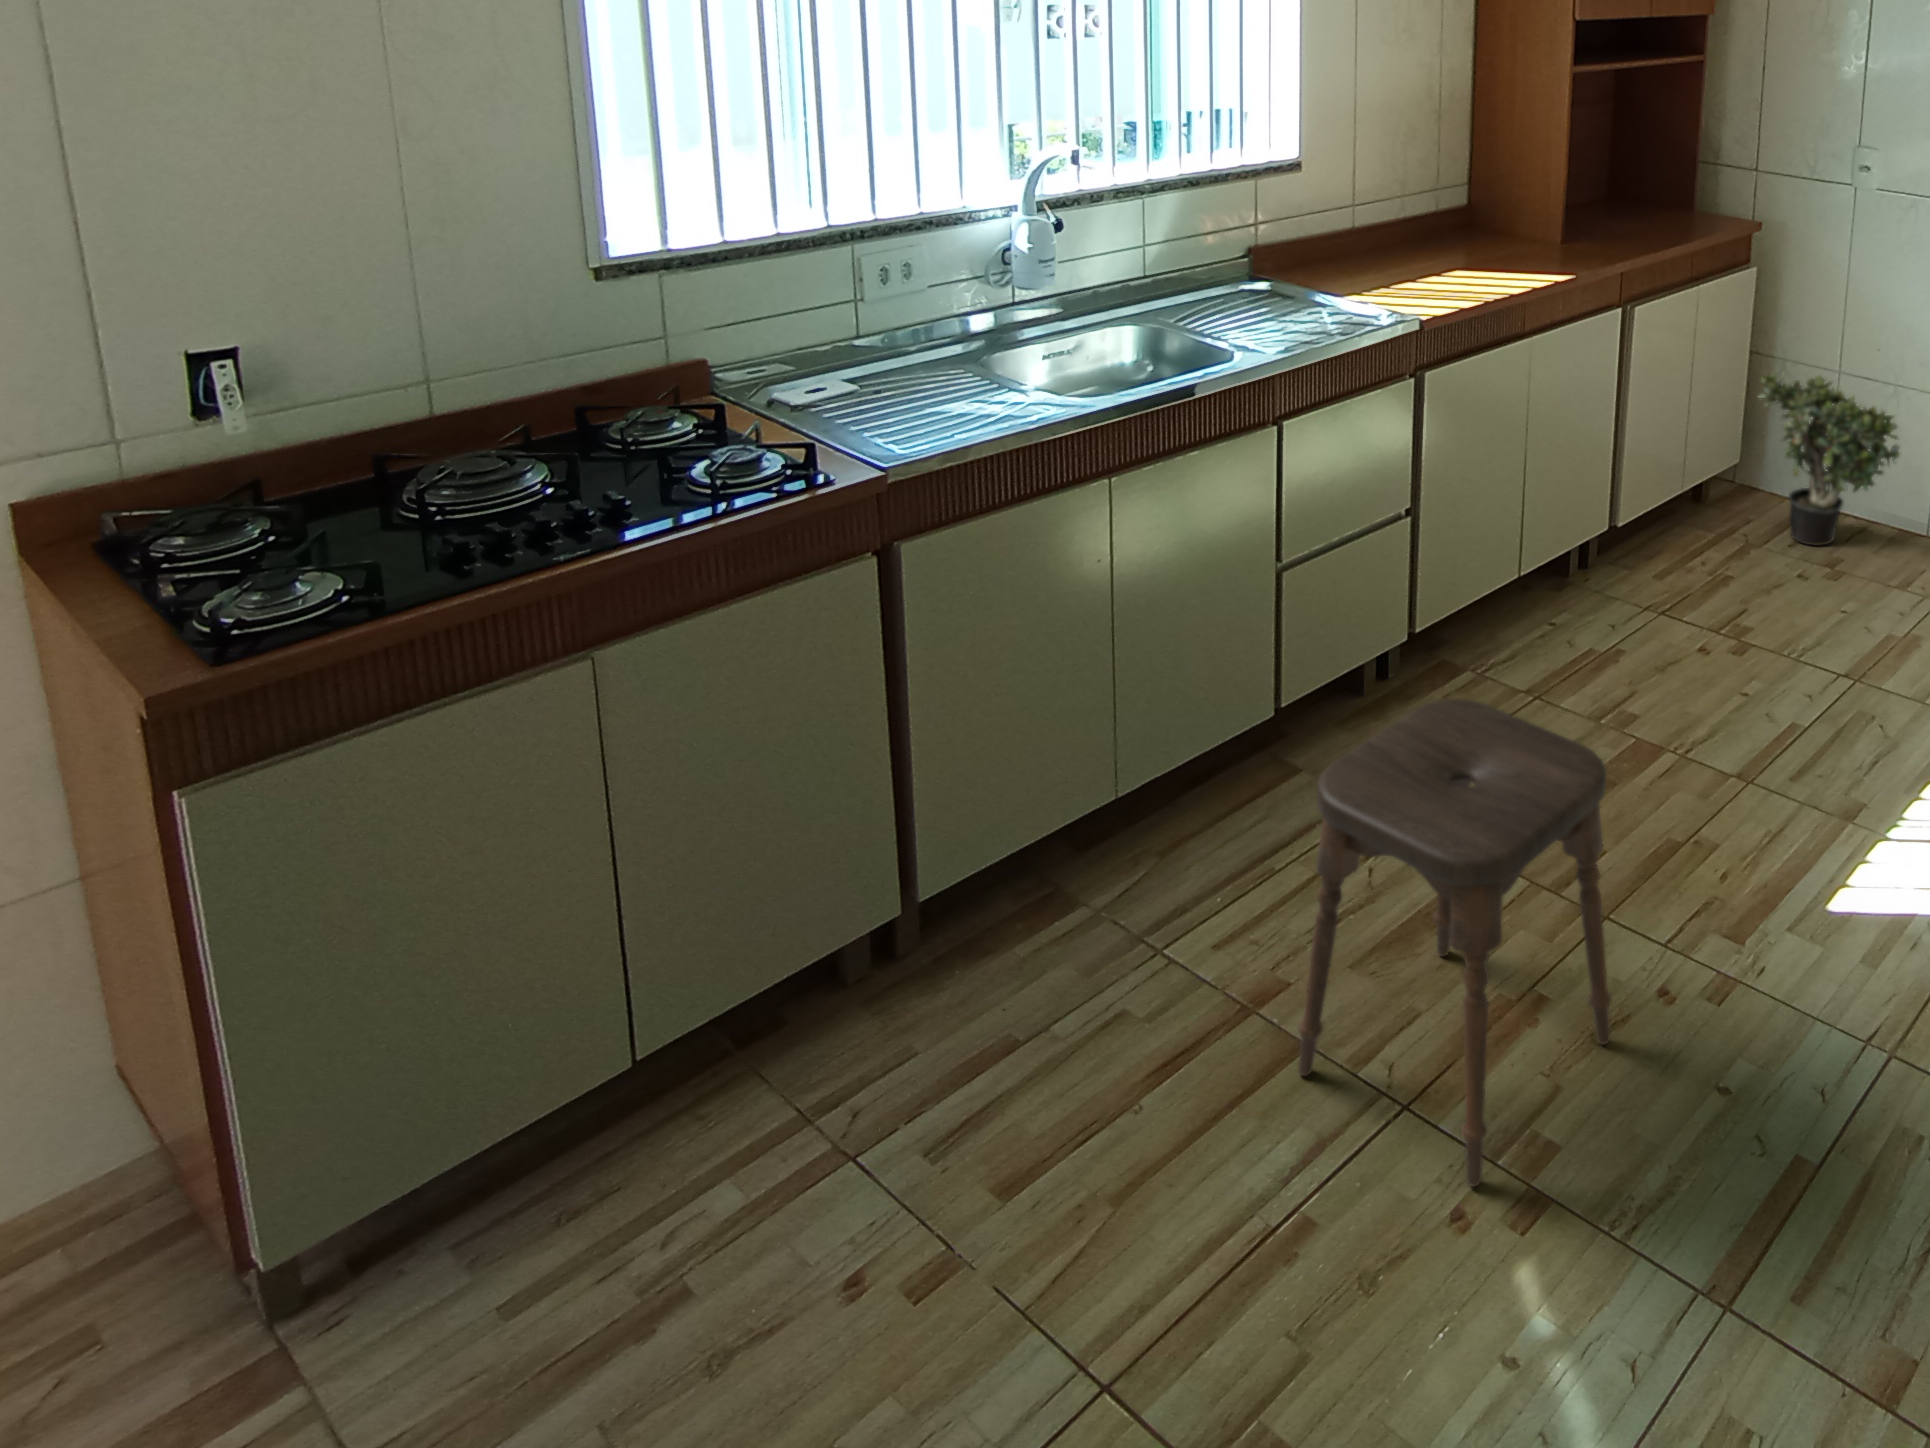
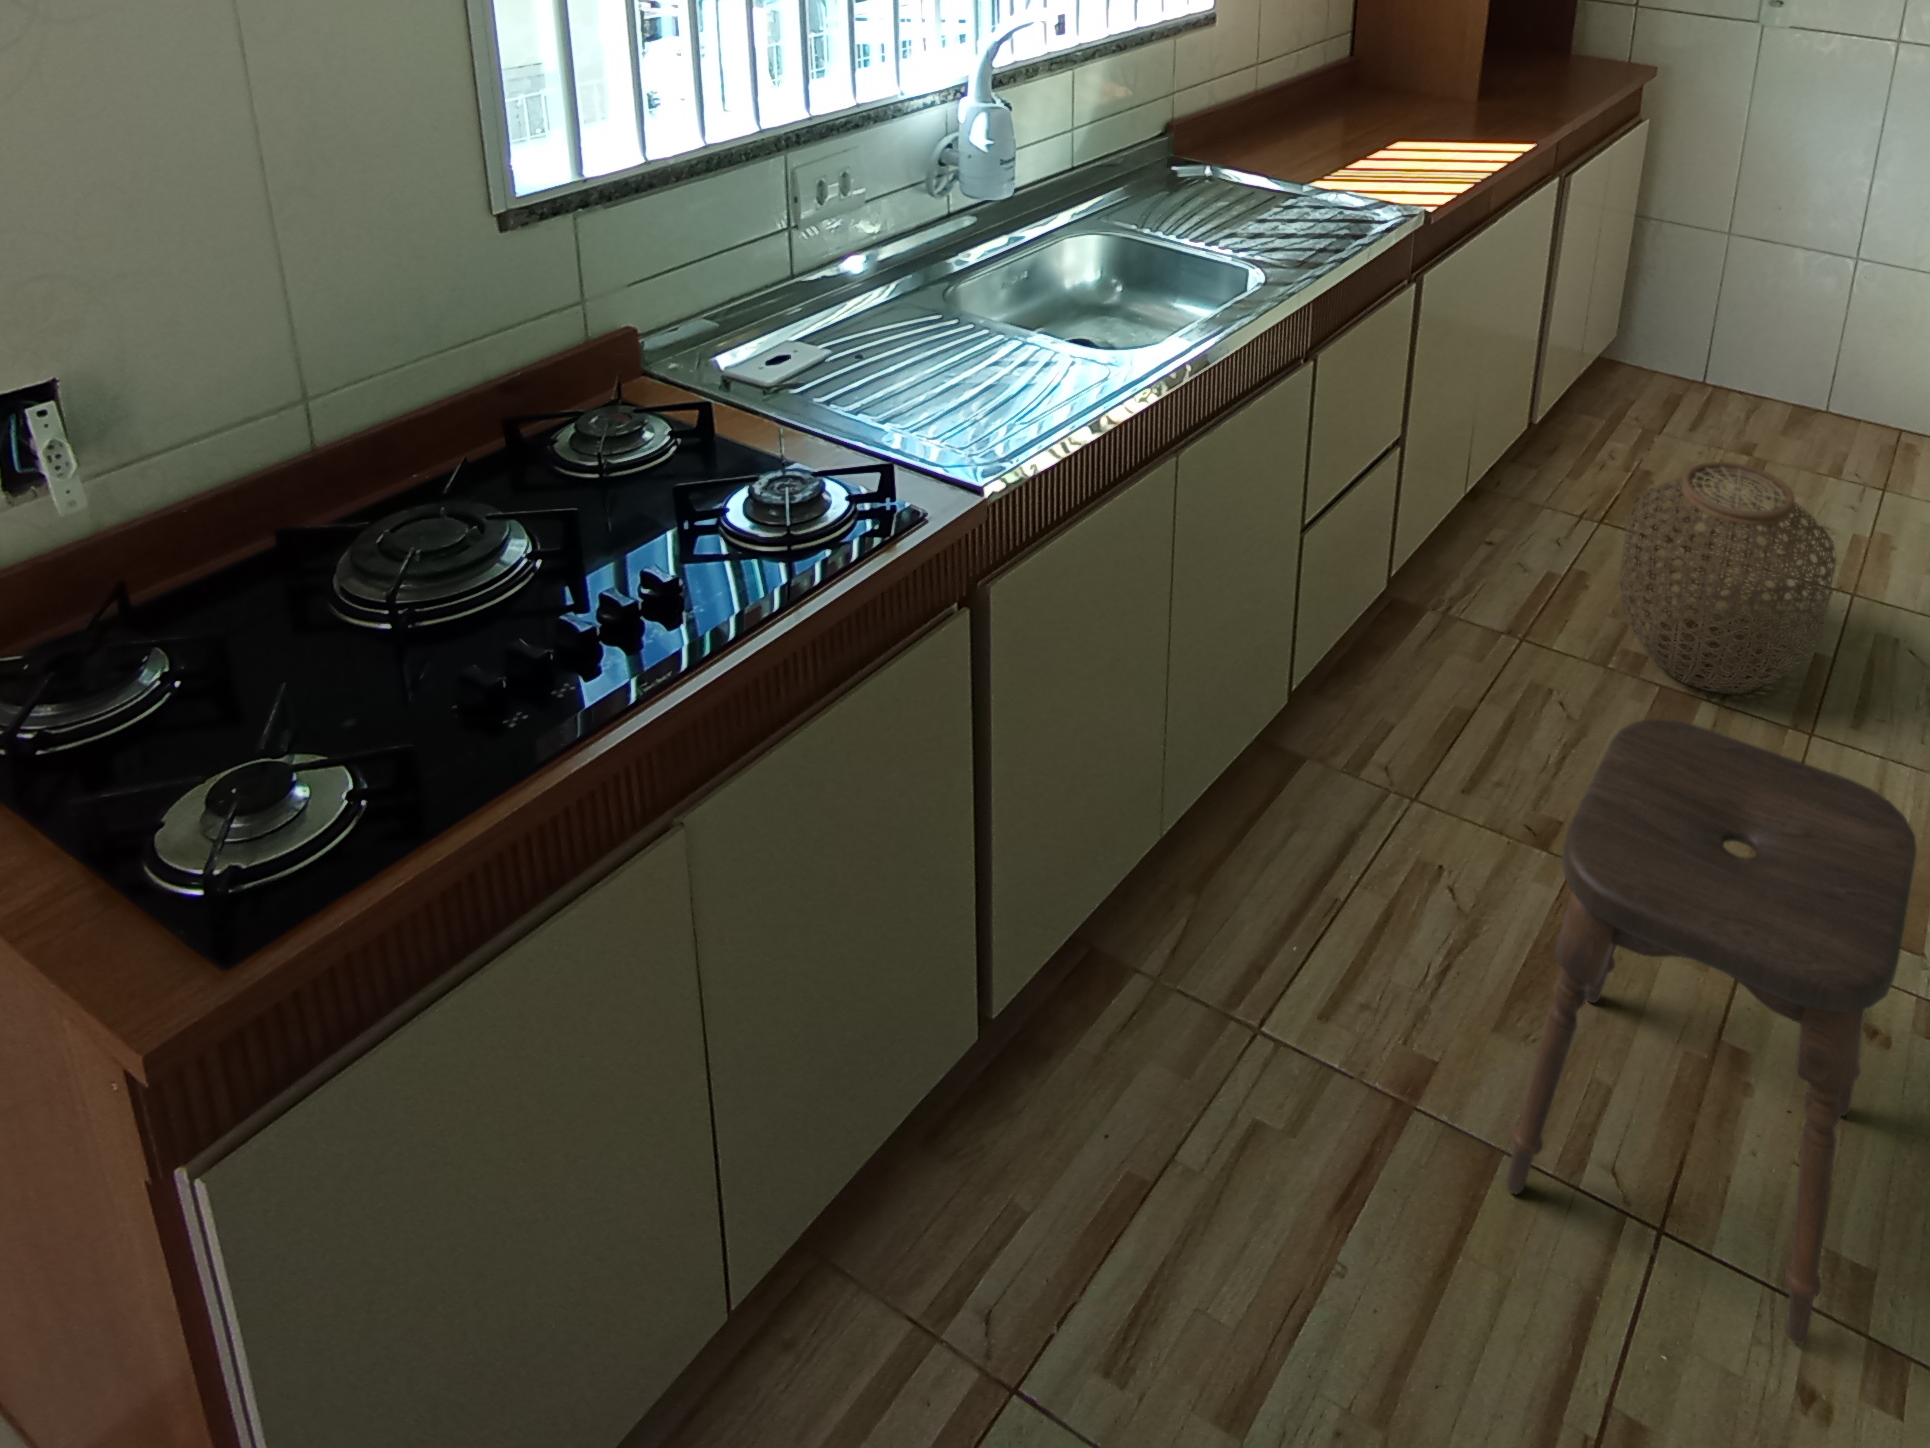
potted plant: present [1760,374,1900,546] -> none [1659,237,1831,428]
woven basket: none [1611,545,1782,747] -> present [1619,462,1836,693]

